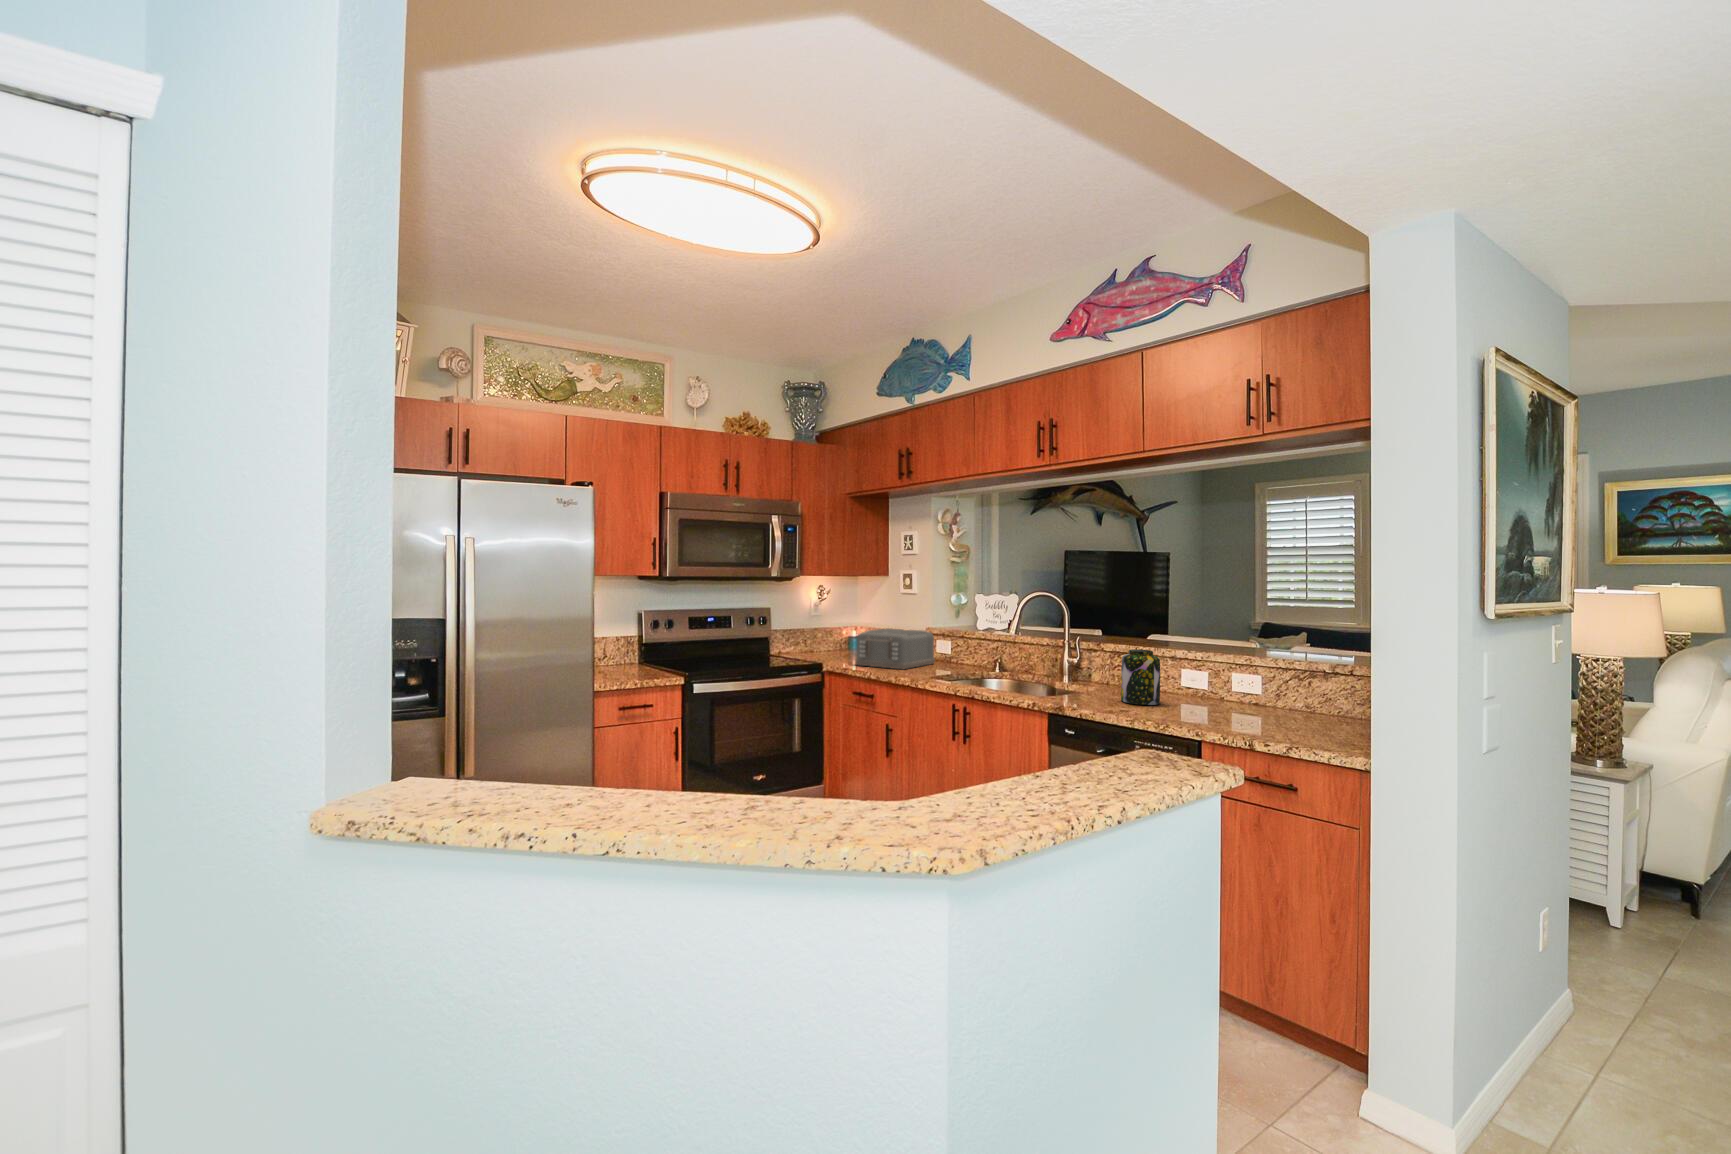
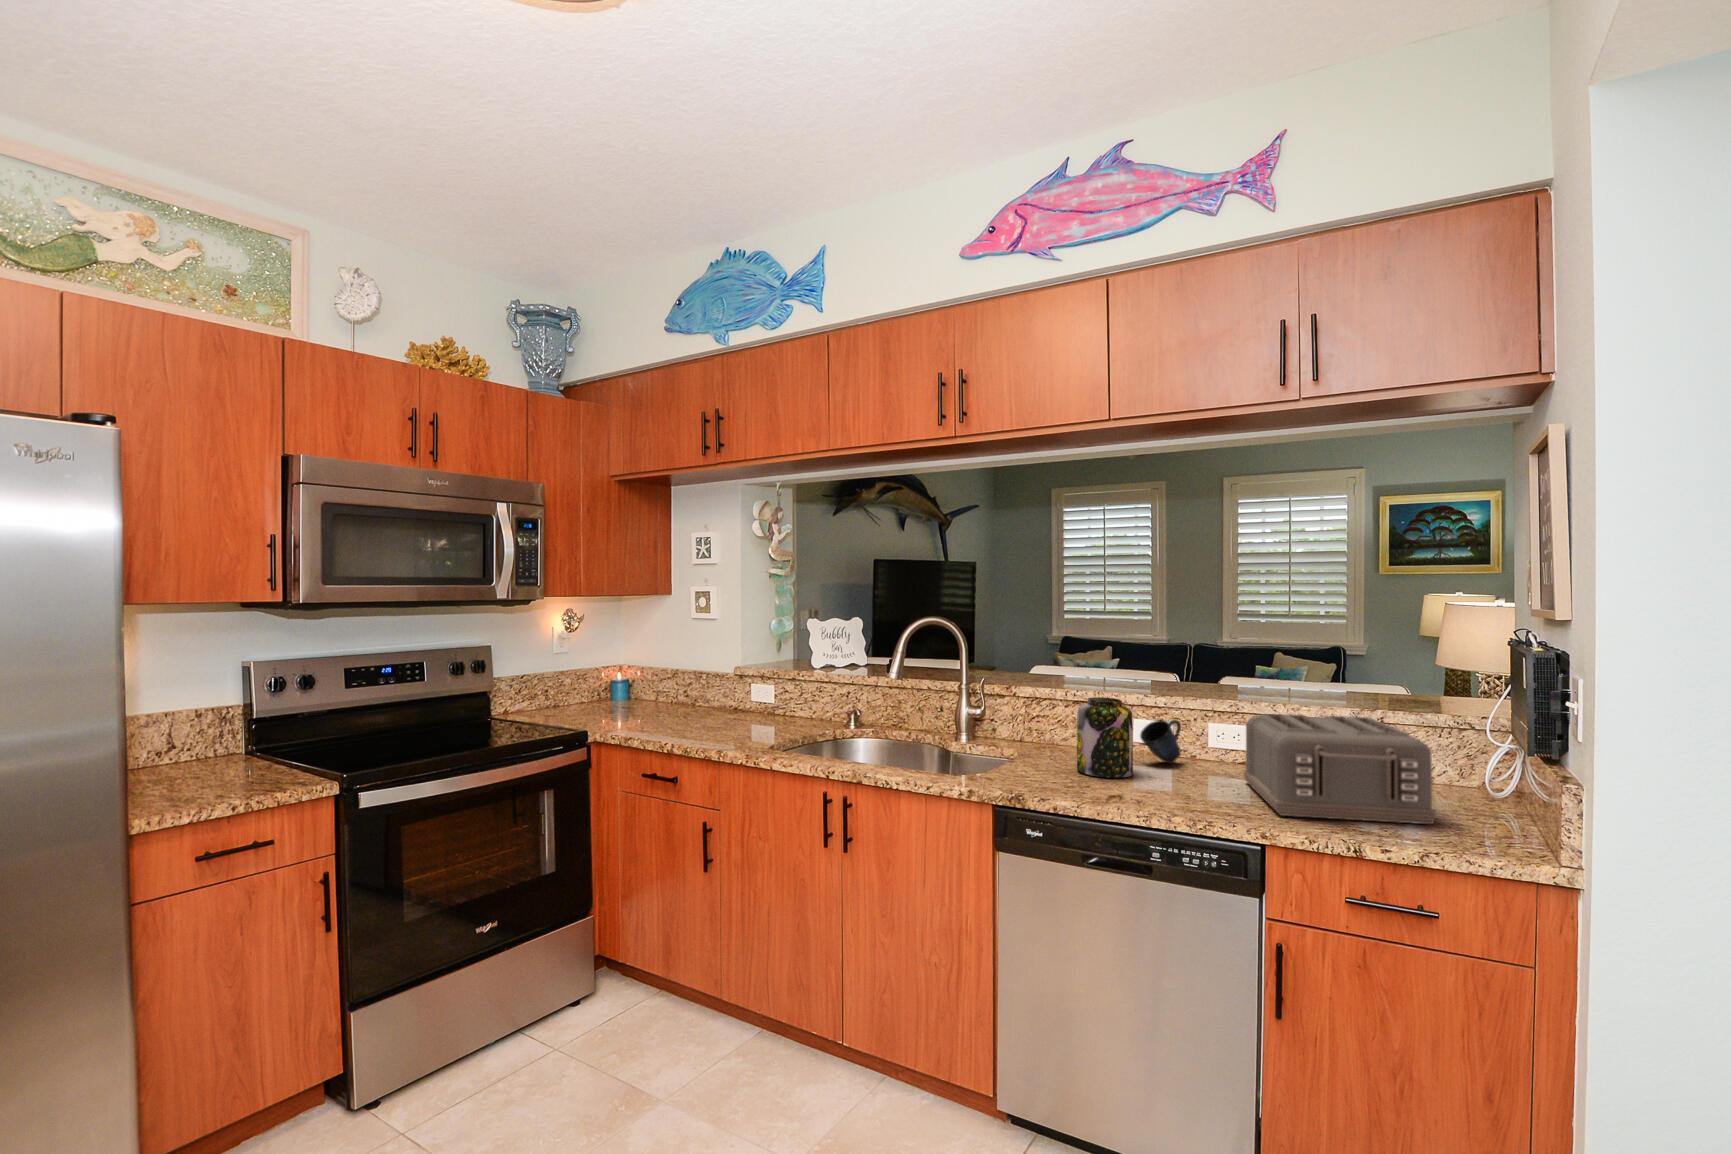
toaster: present [856,628,935,670] -> present [1244,714,1436,824]
mug: none [1177,669,1211,702] -> present [1140,720,1181,764]

